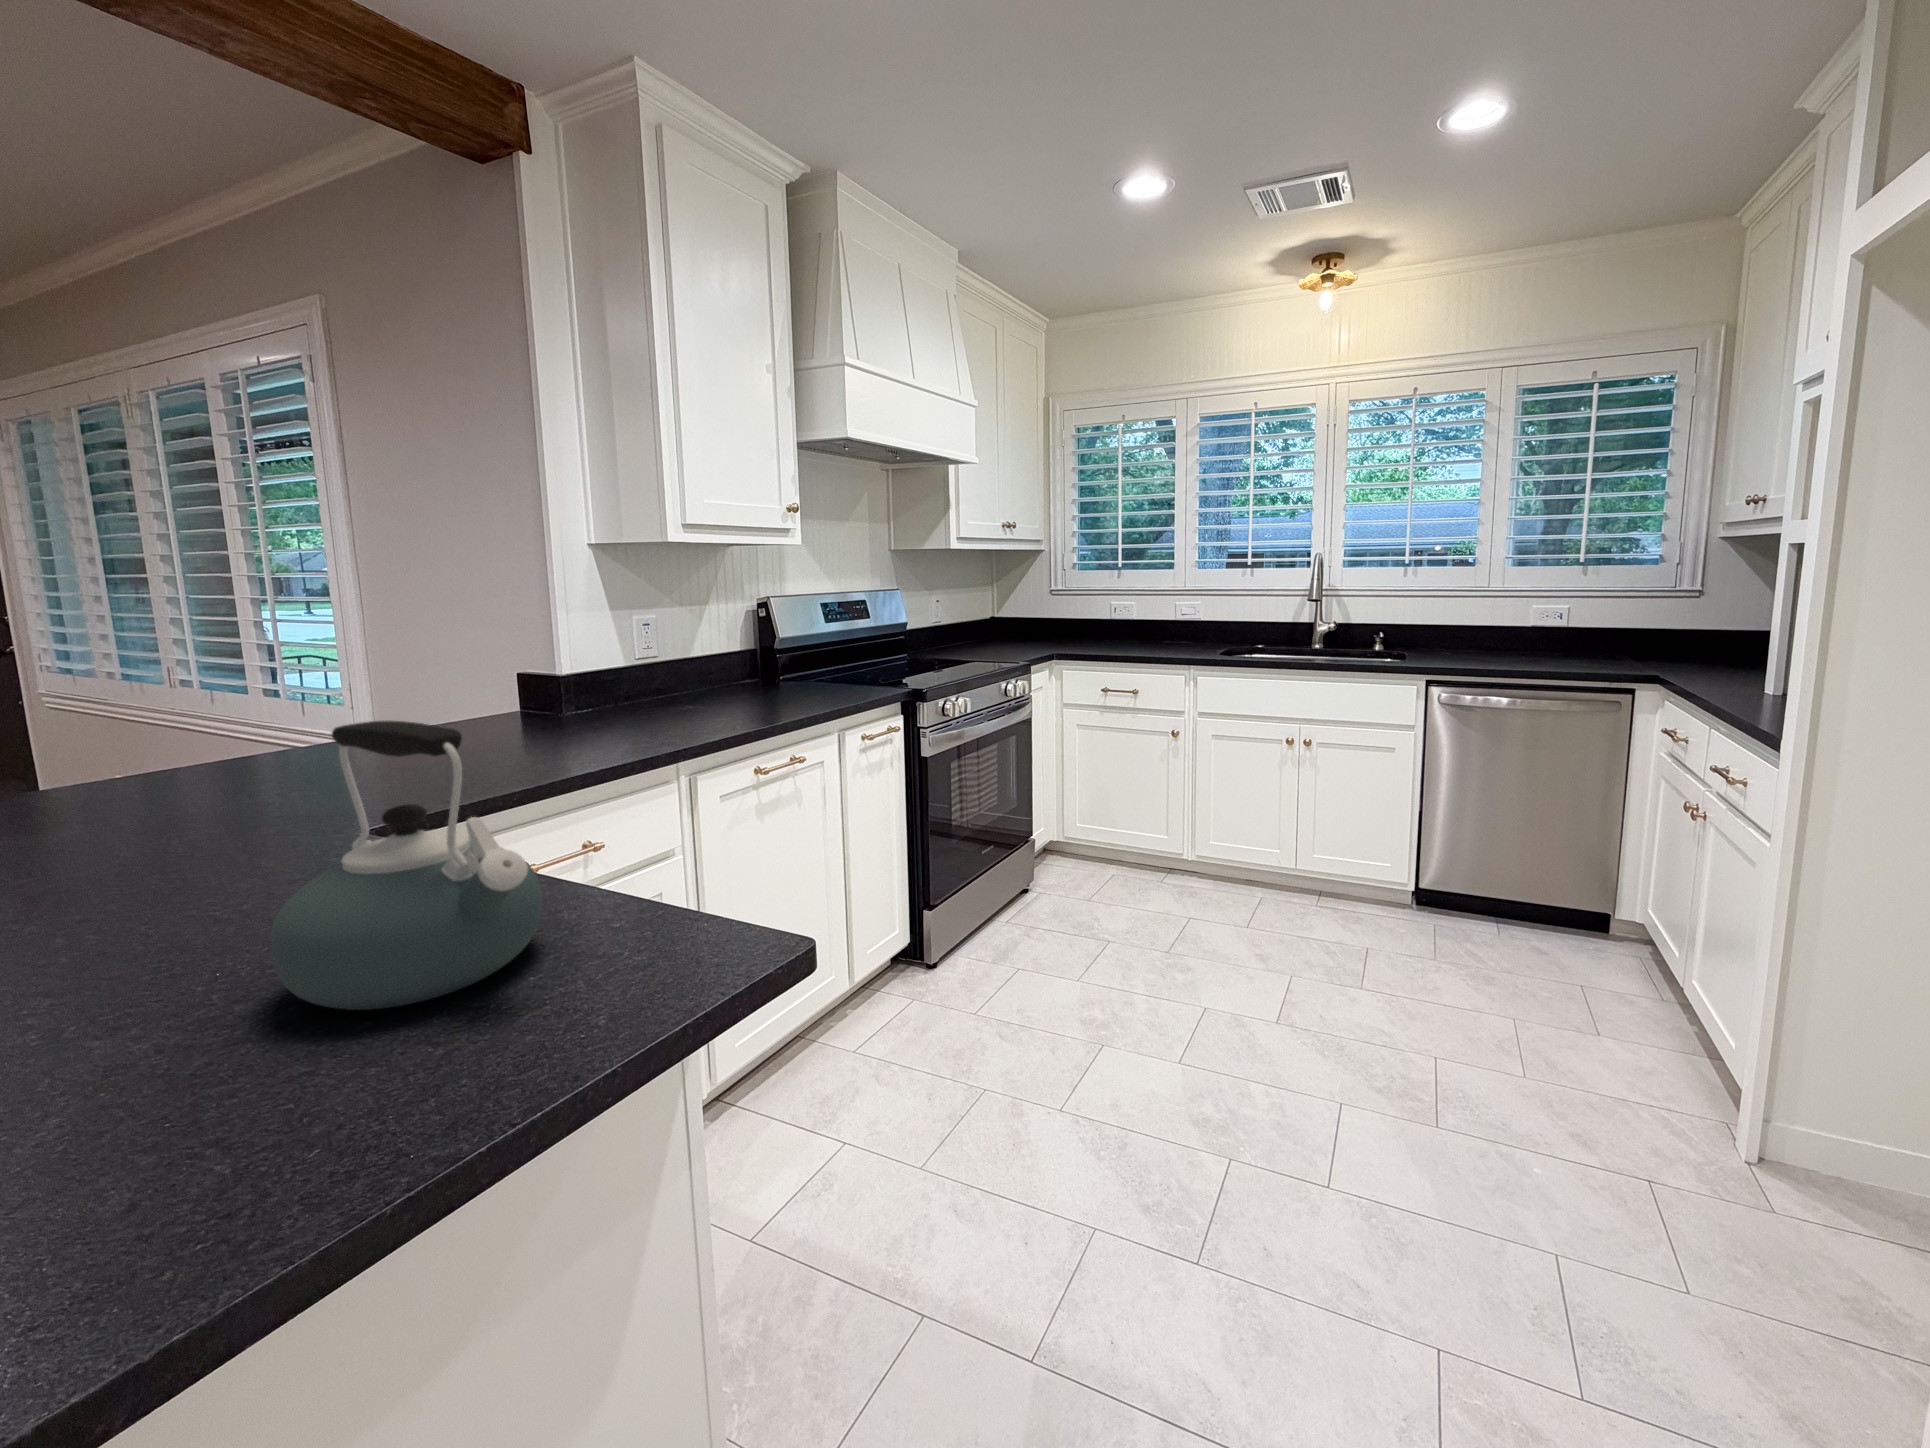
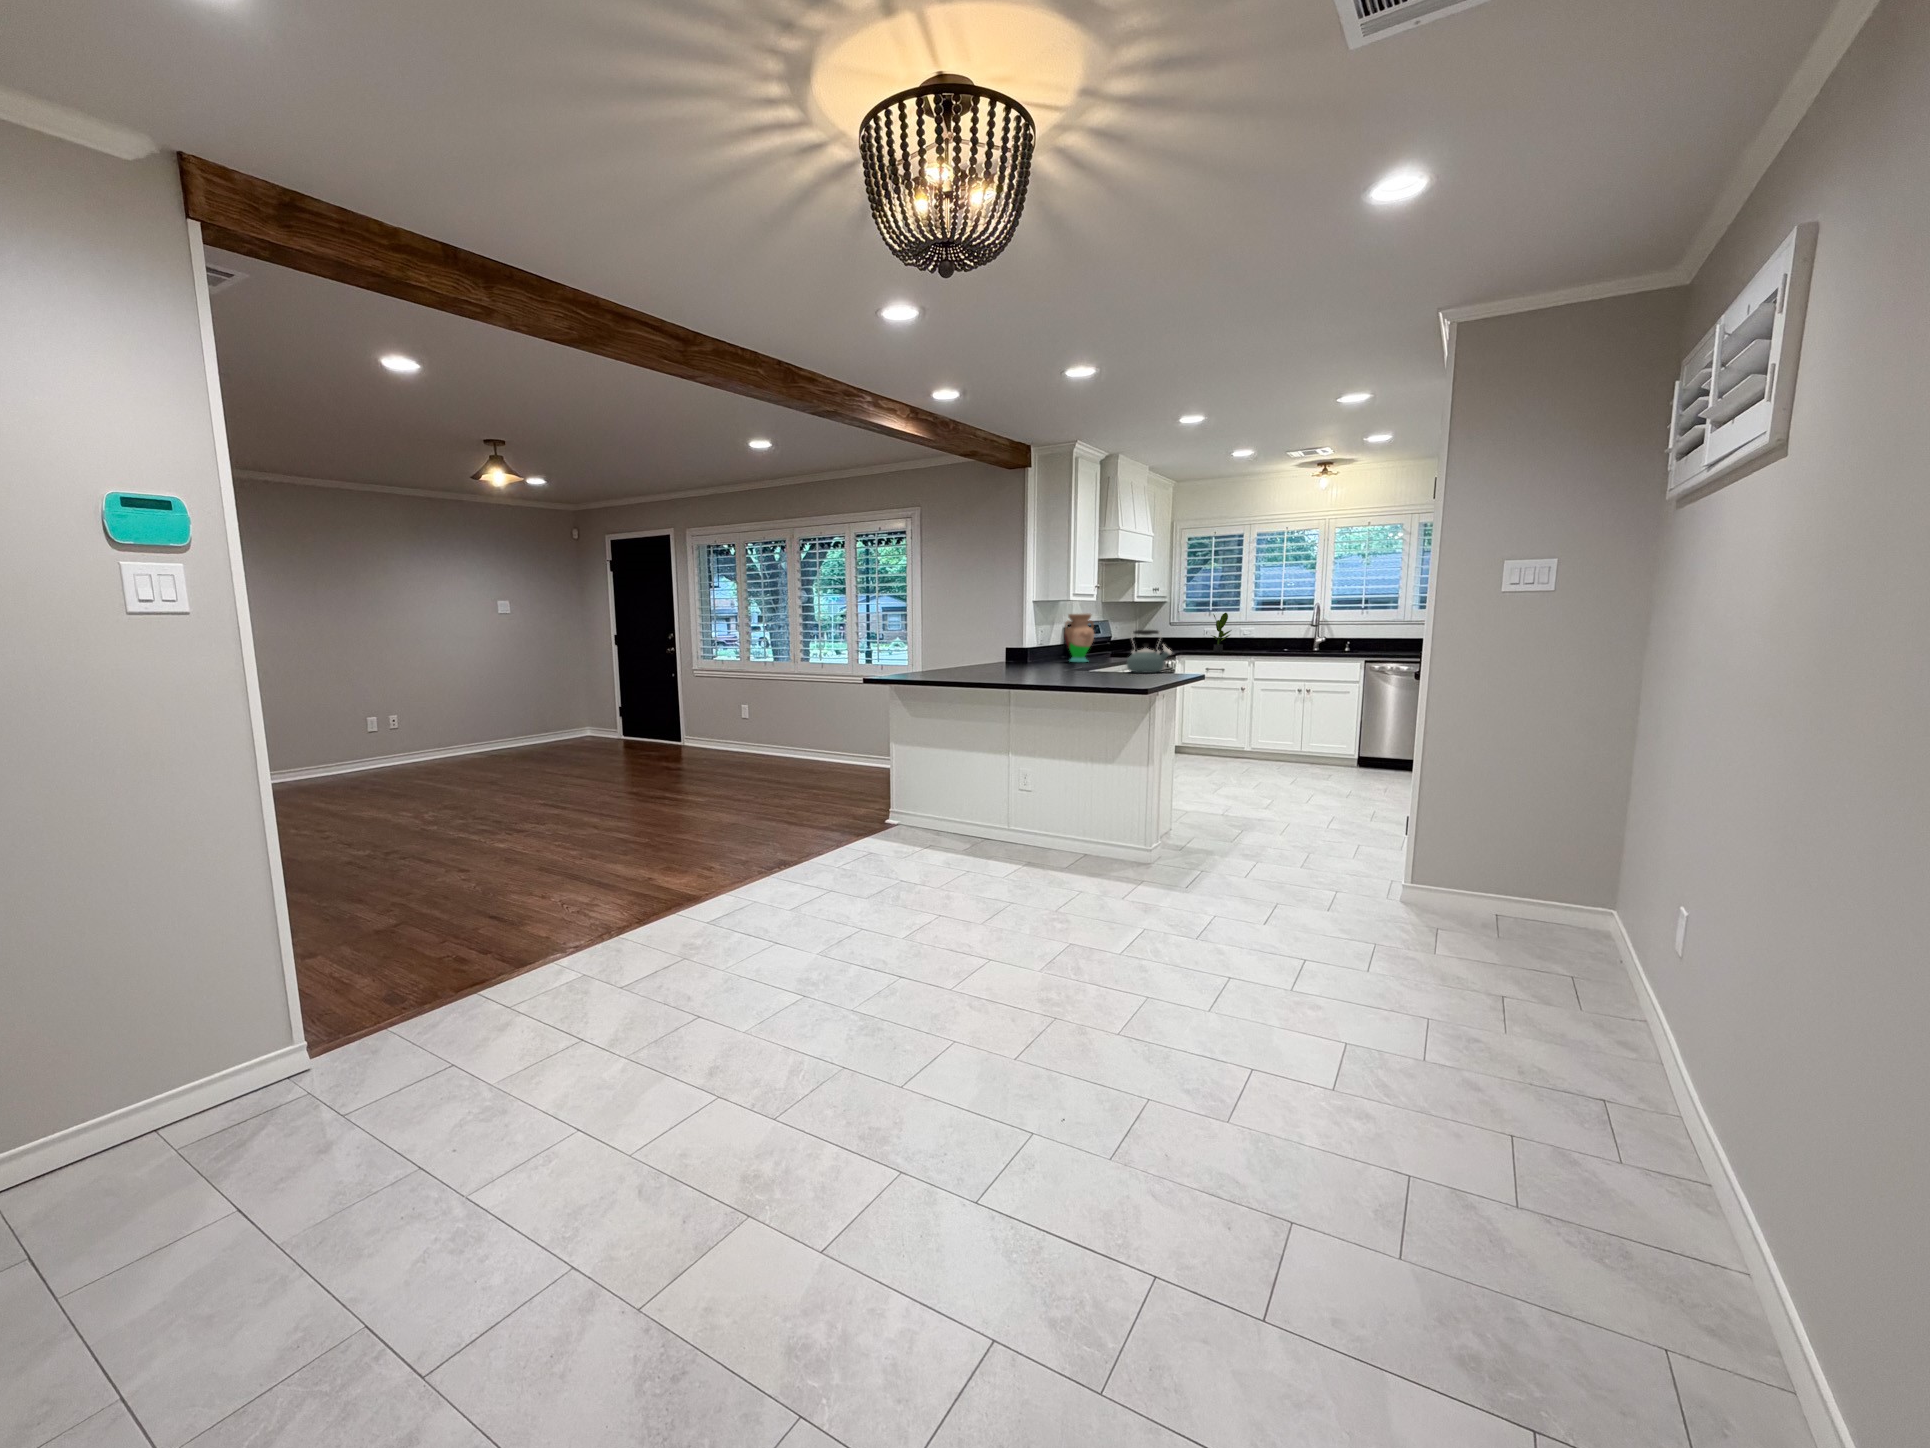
potted plant: none [1109,571,1151,656] -> present [1213,613,1231,653]
vase: none [607,584,719,730] -> present [1064,614,1094,662]

